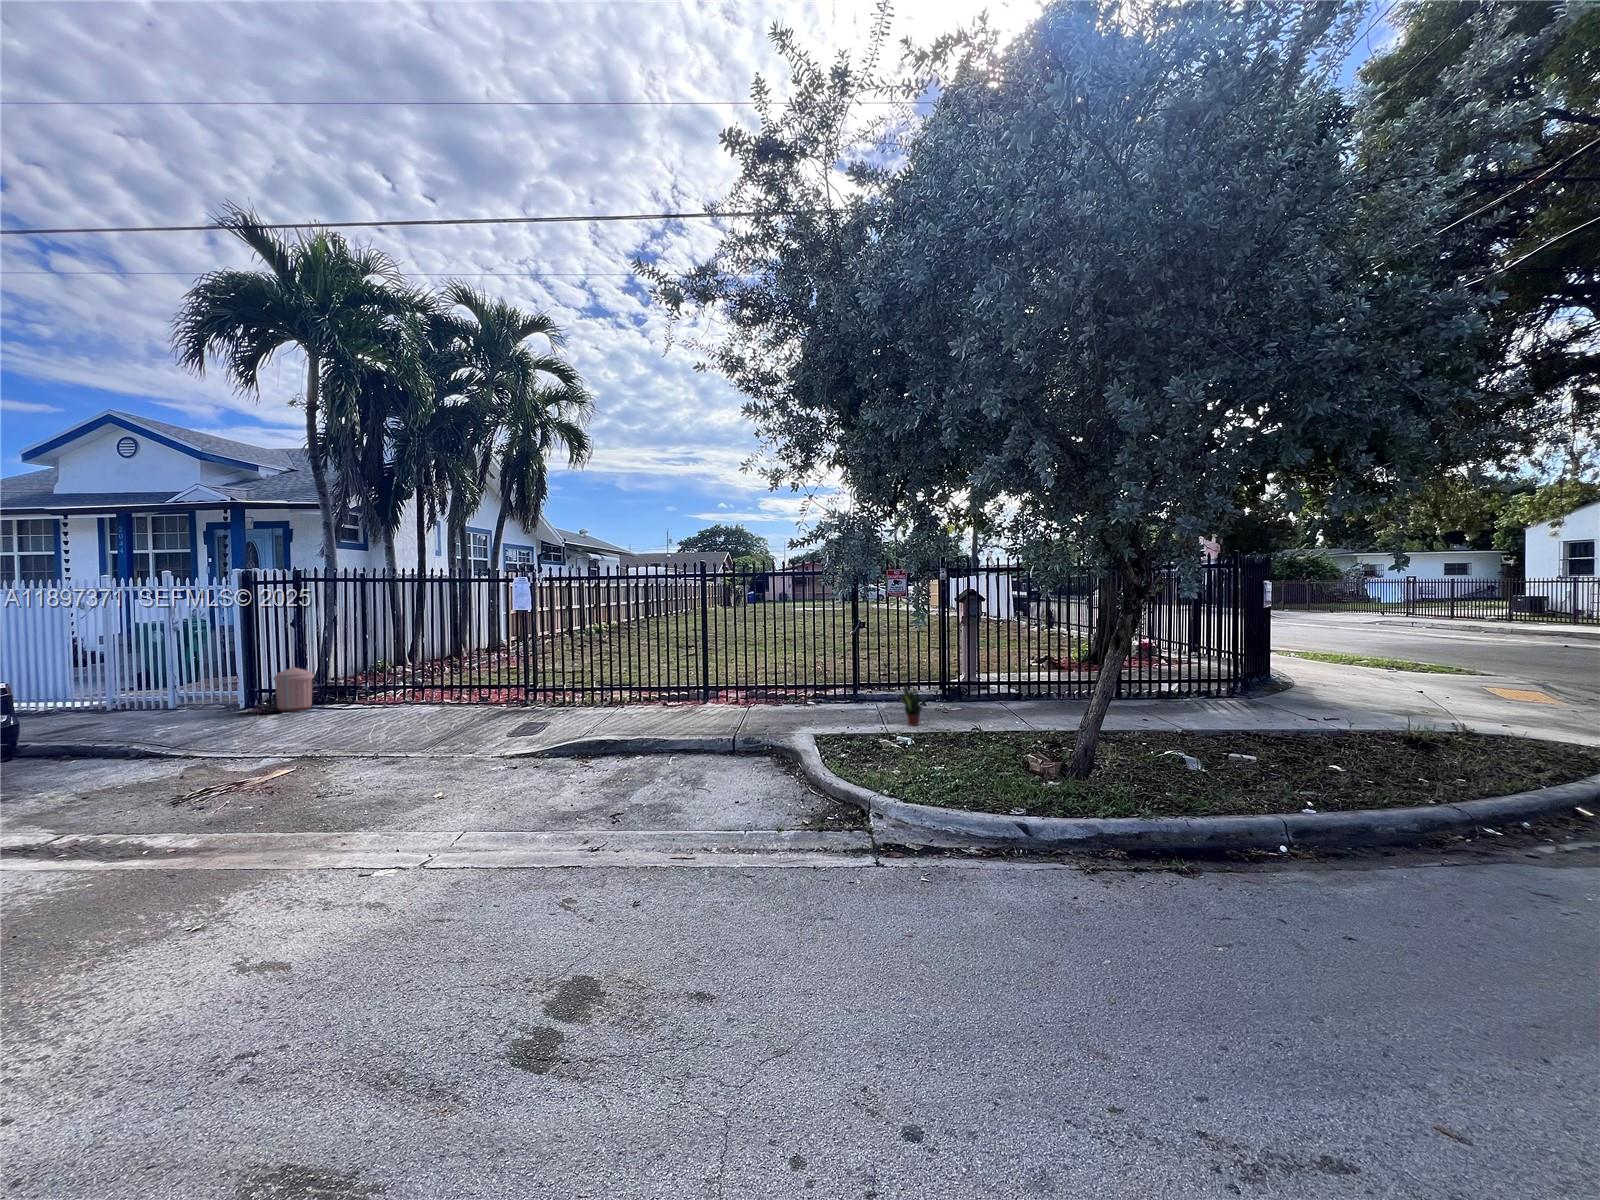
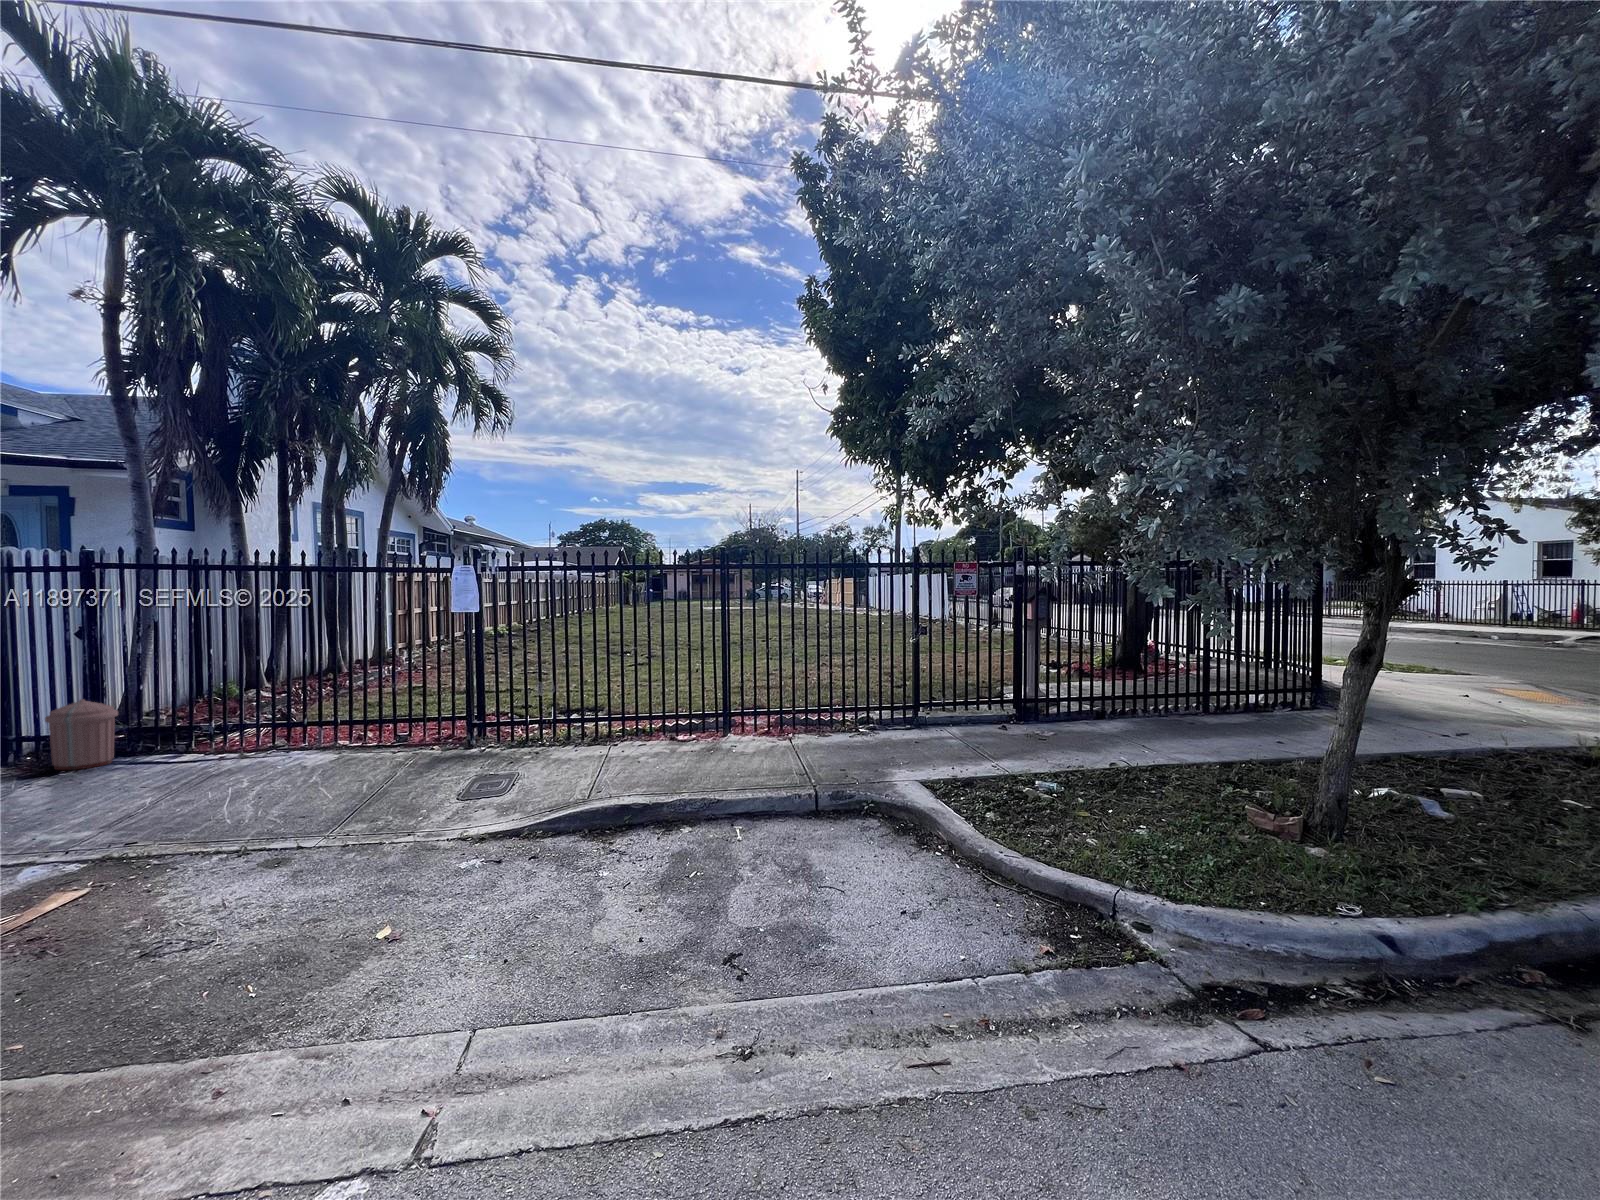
potted plant: present [901,686,925,726] -> none [1022,706,1060,762]

